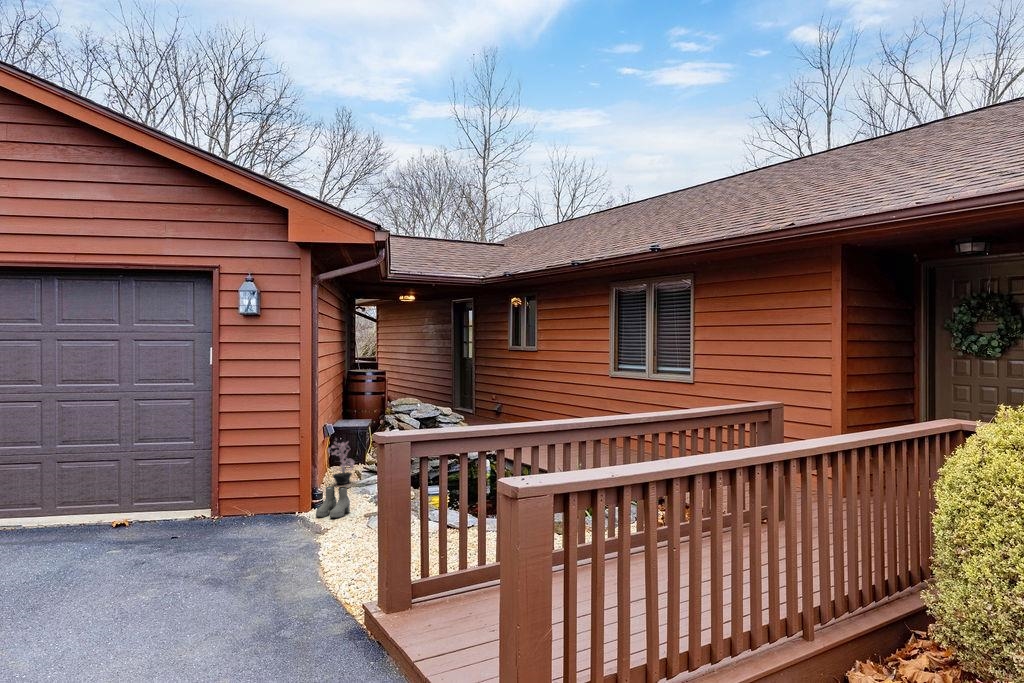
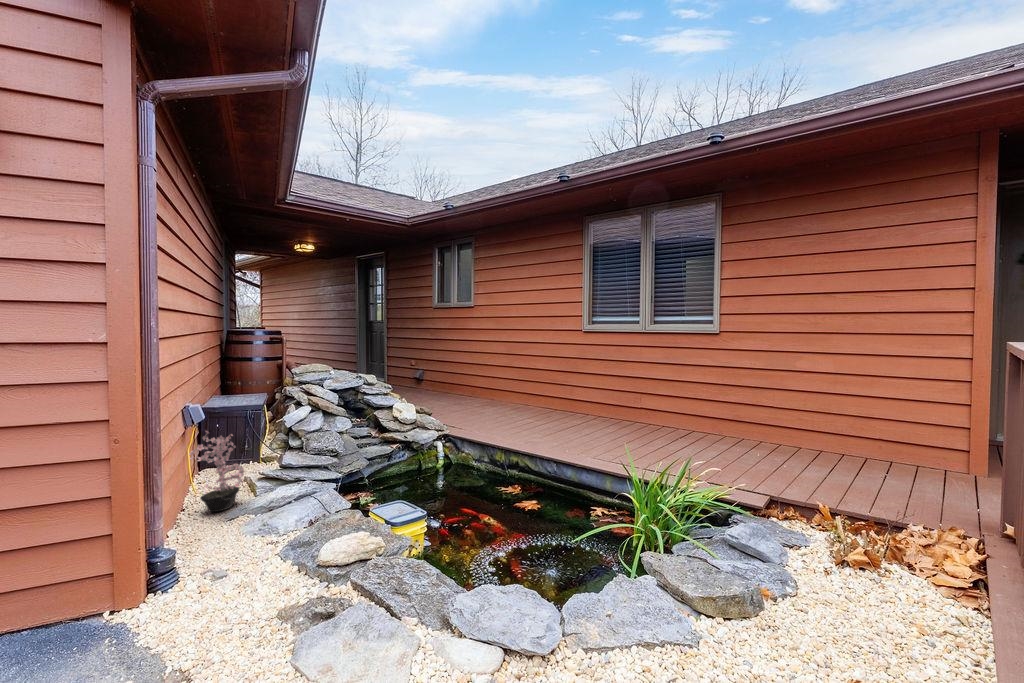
boots: present [316,486,350,518] -> none [152,546,241,634]

